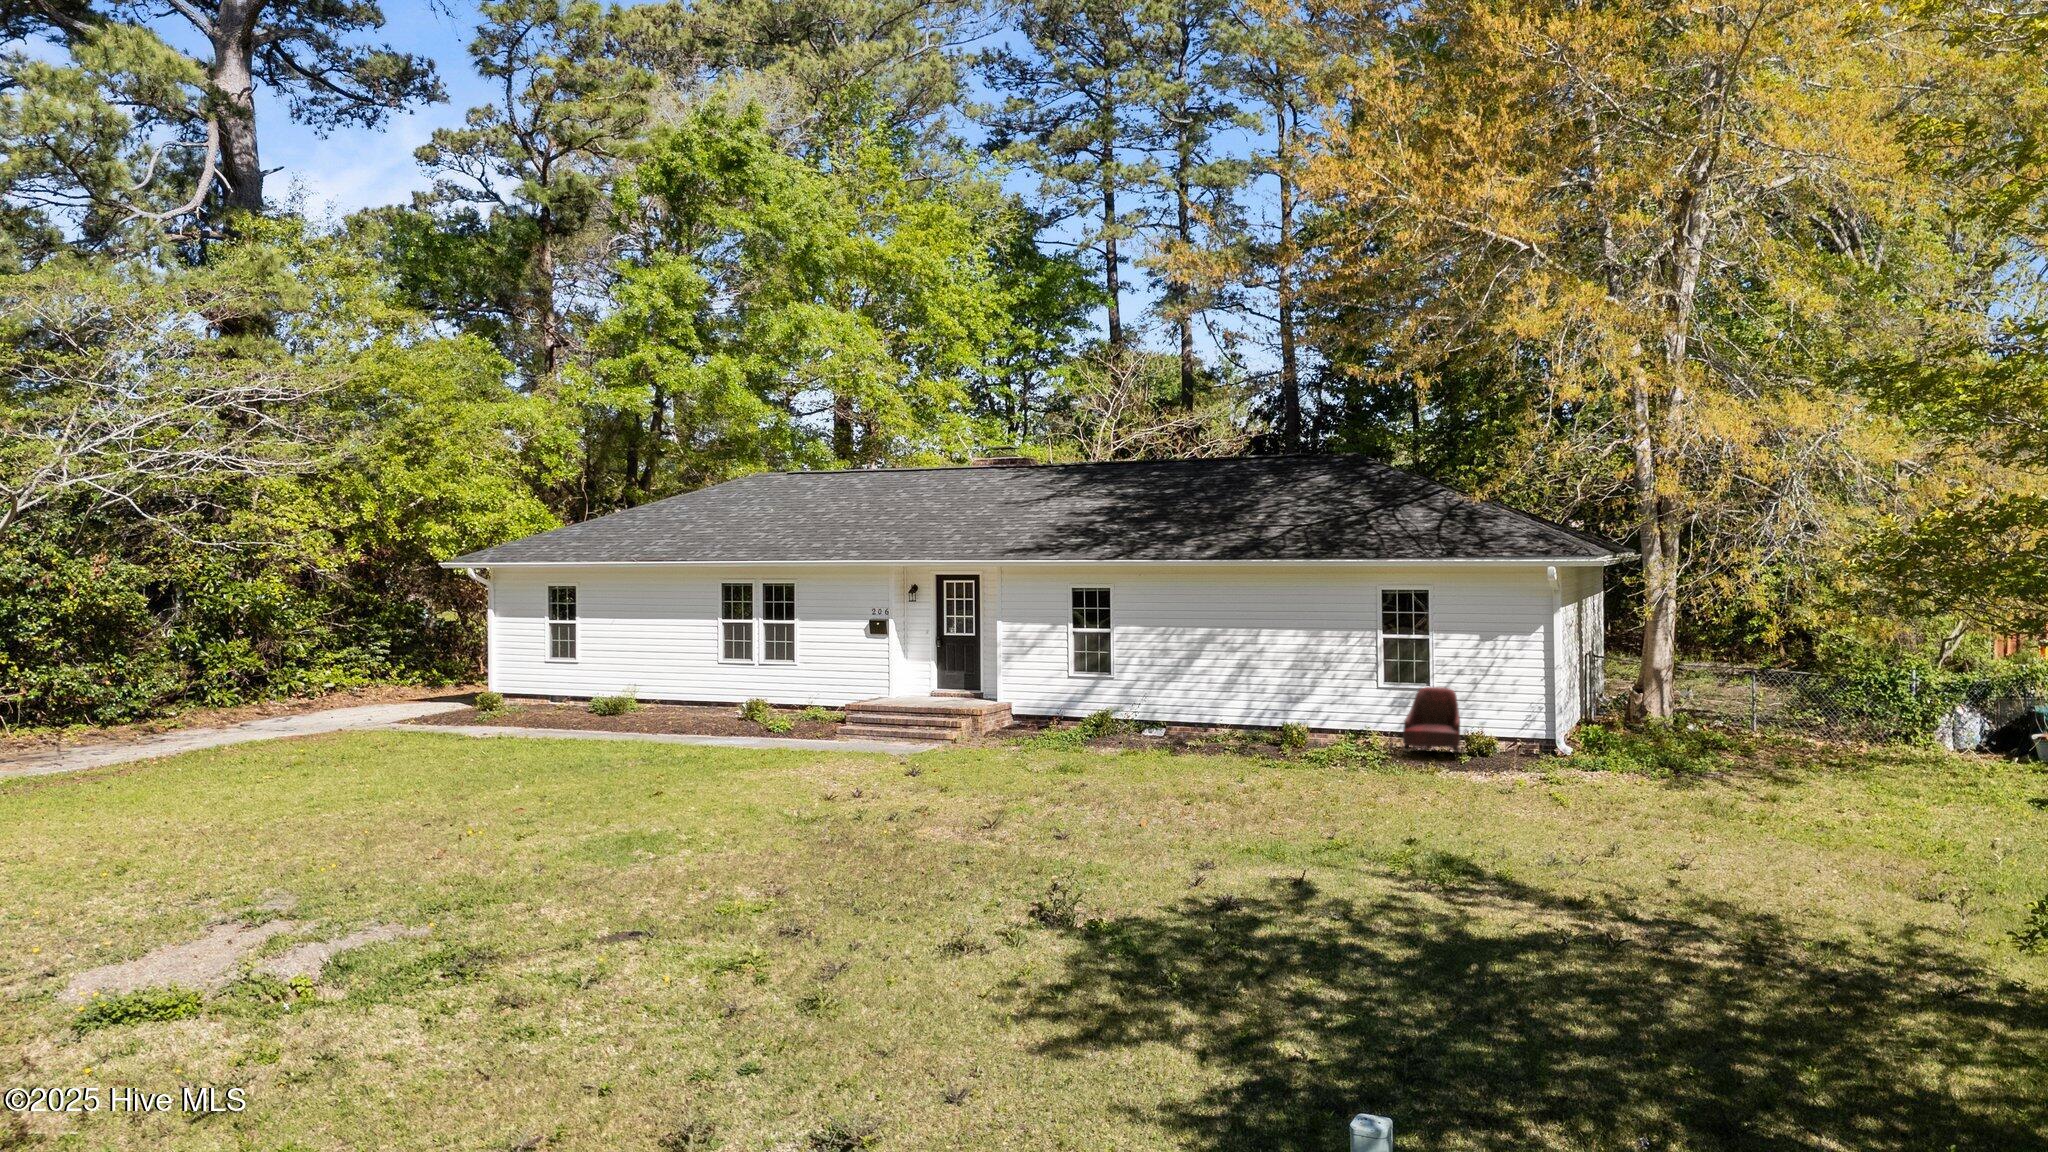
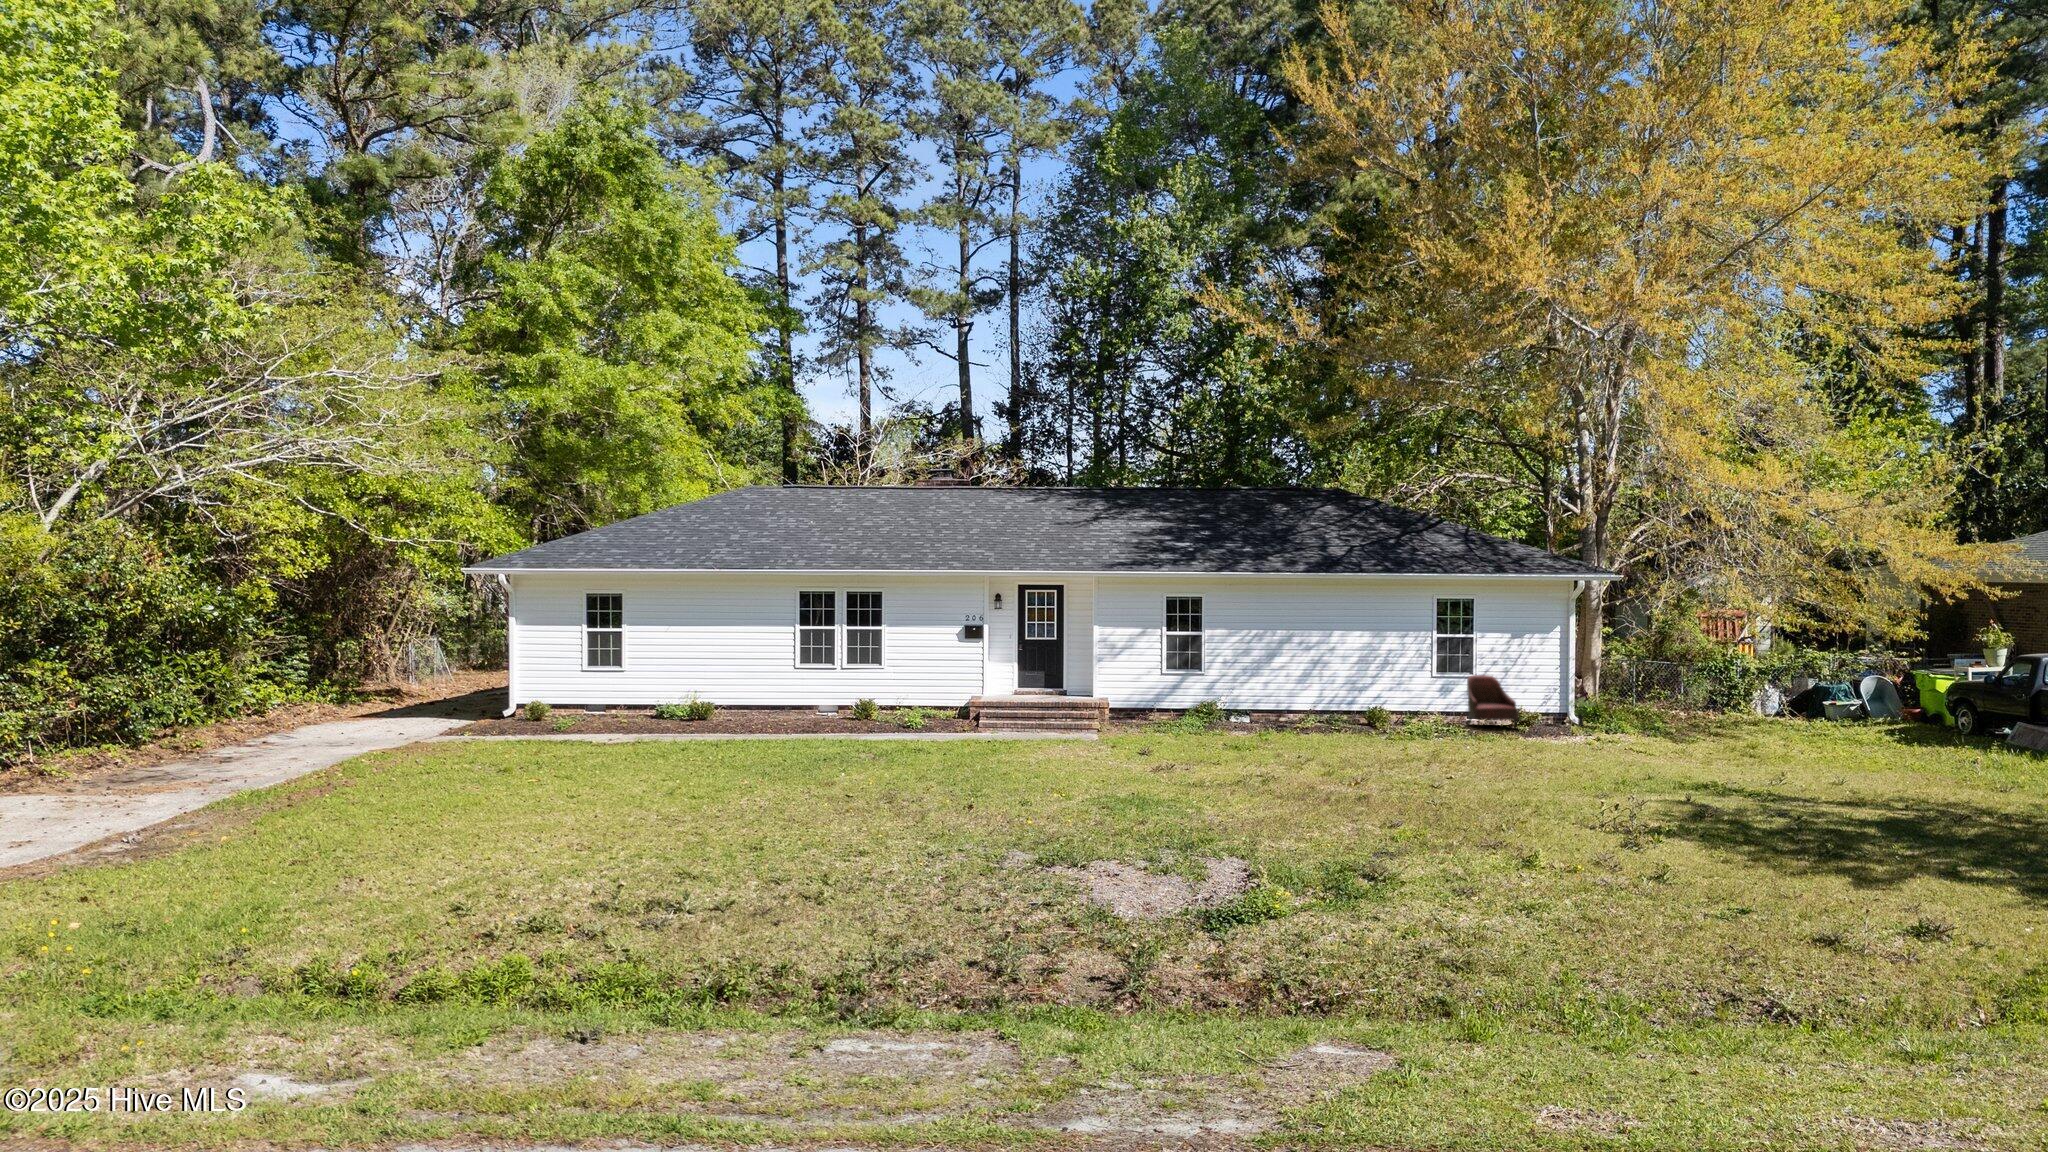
potted plant: none [1546,720,1583,758] -> present [1568,698,1594,726]

